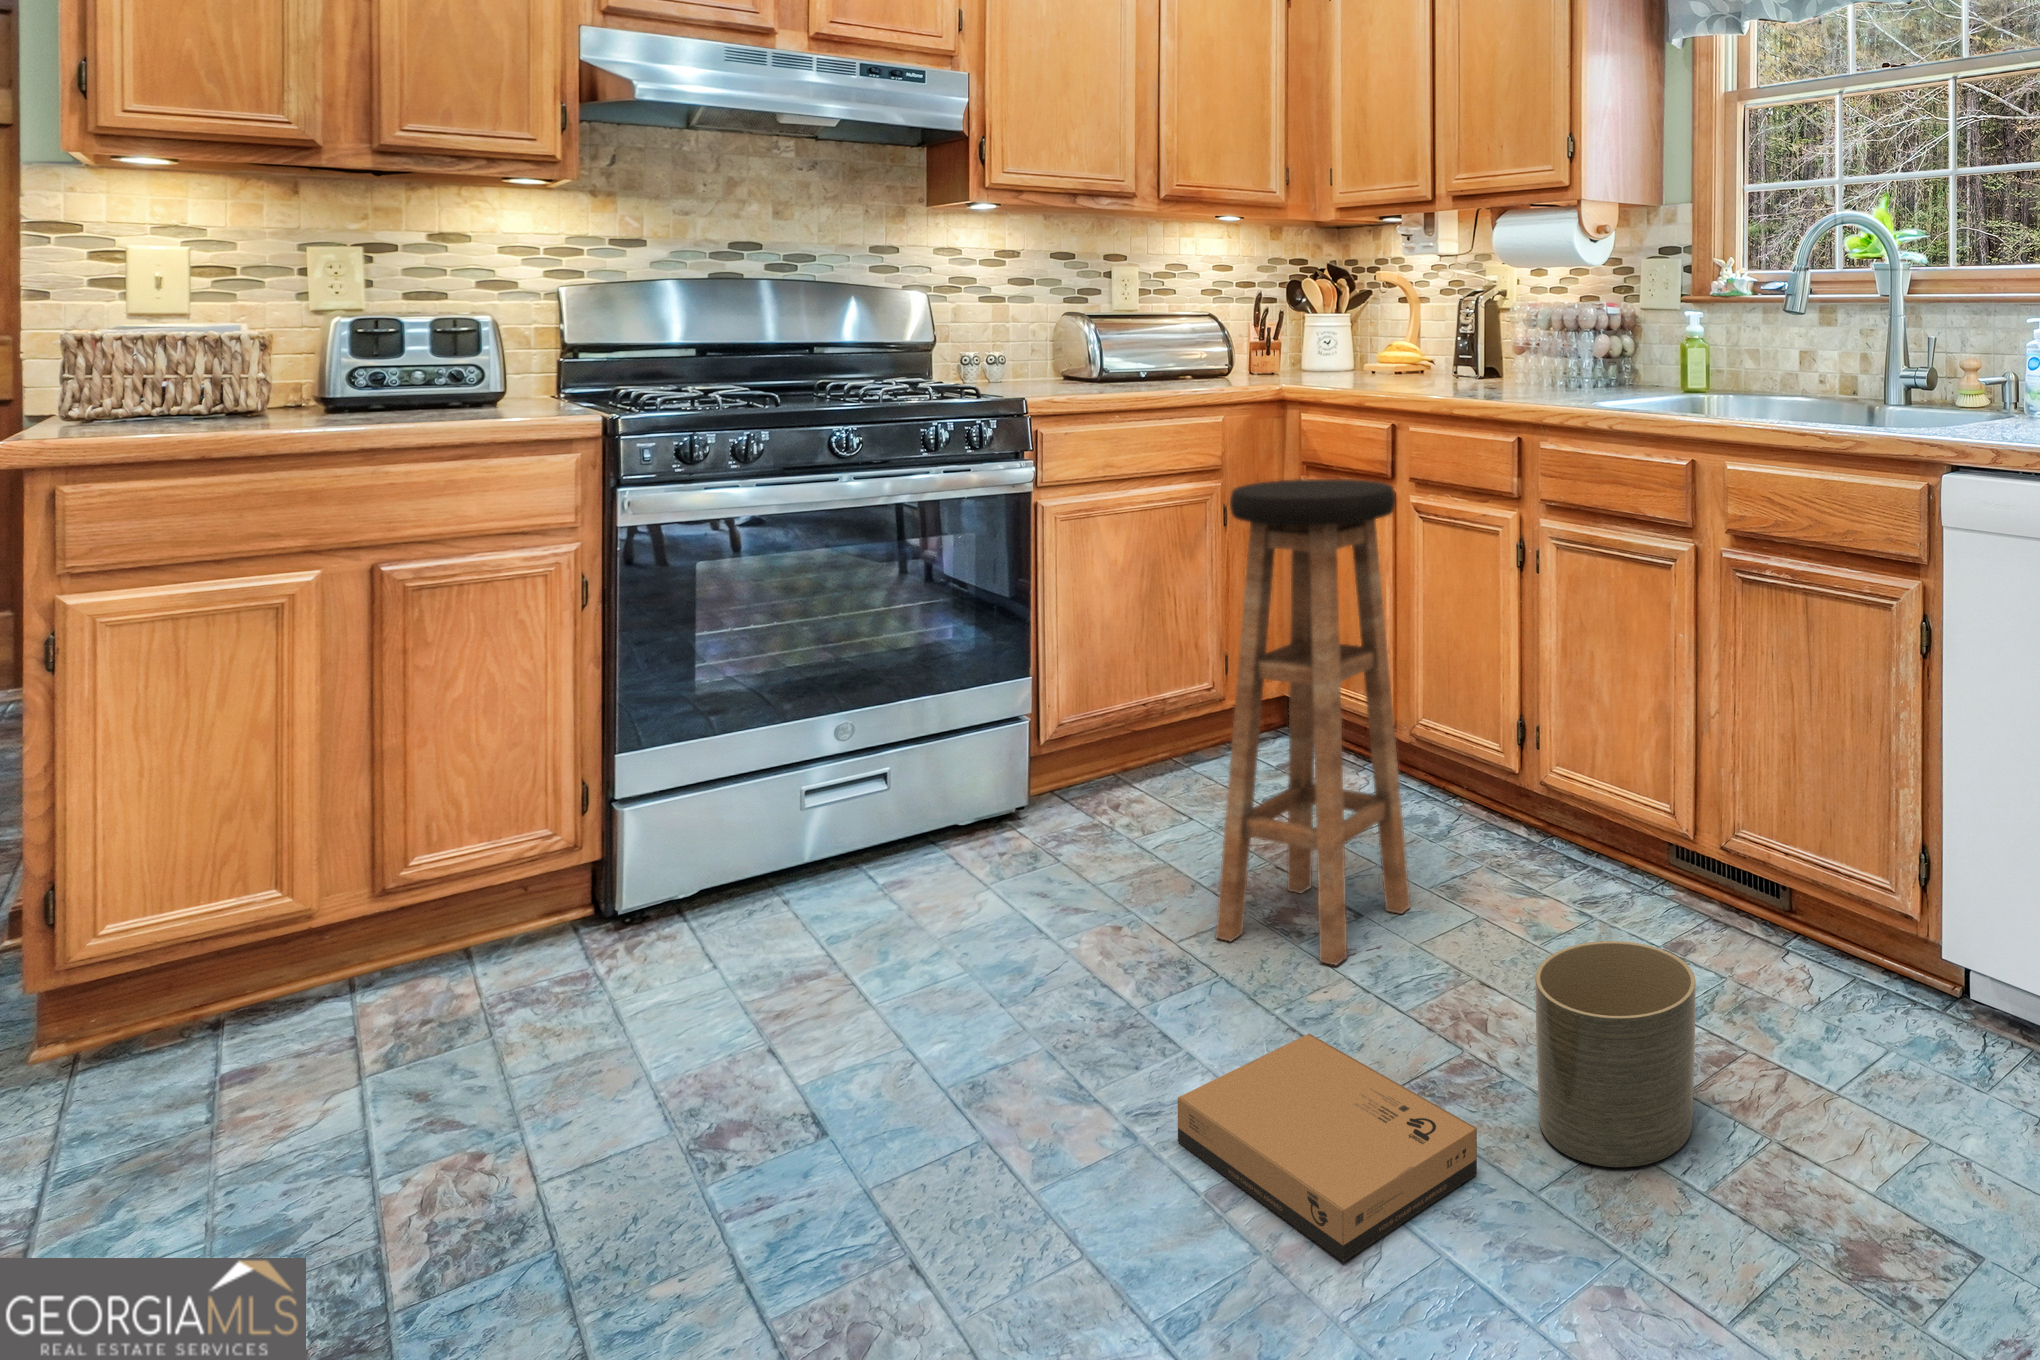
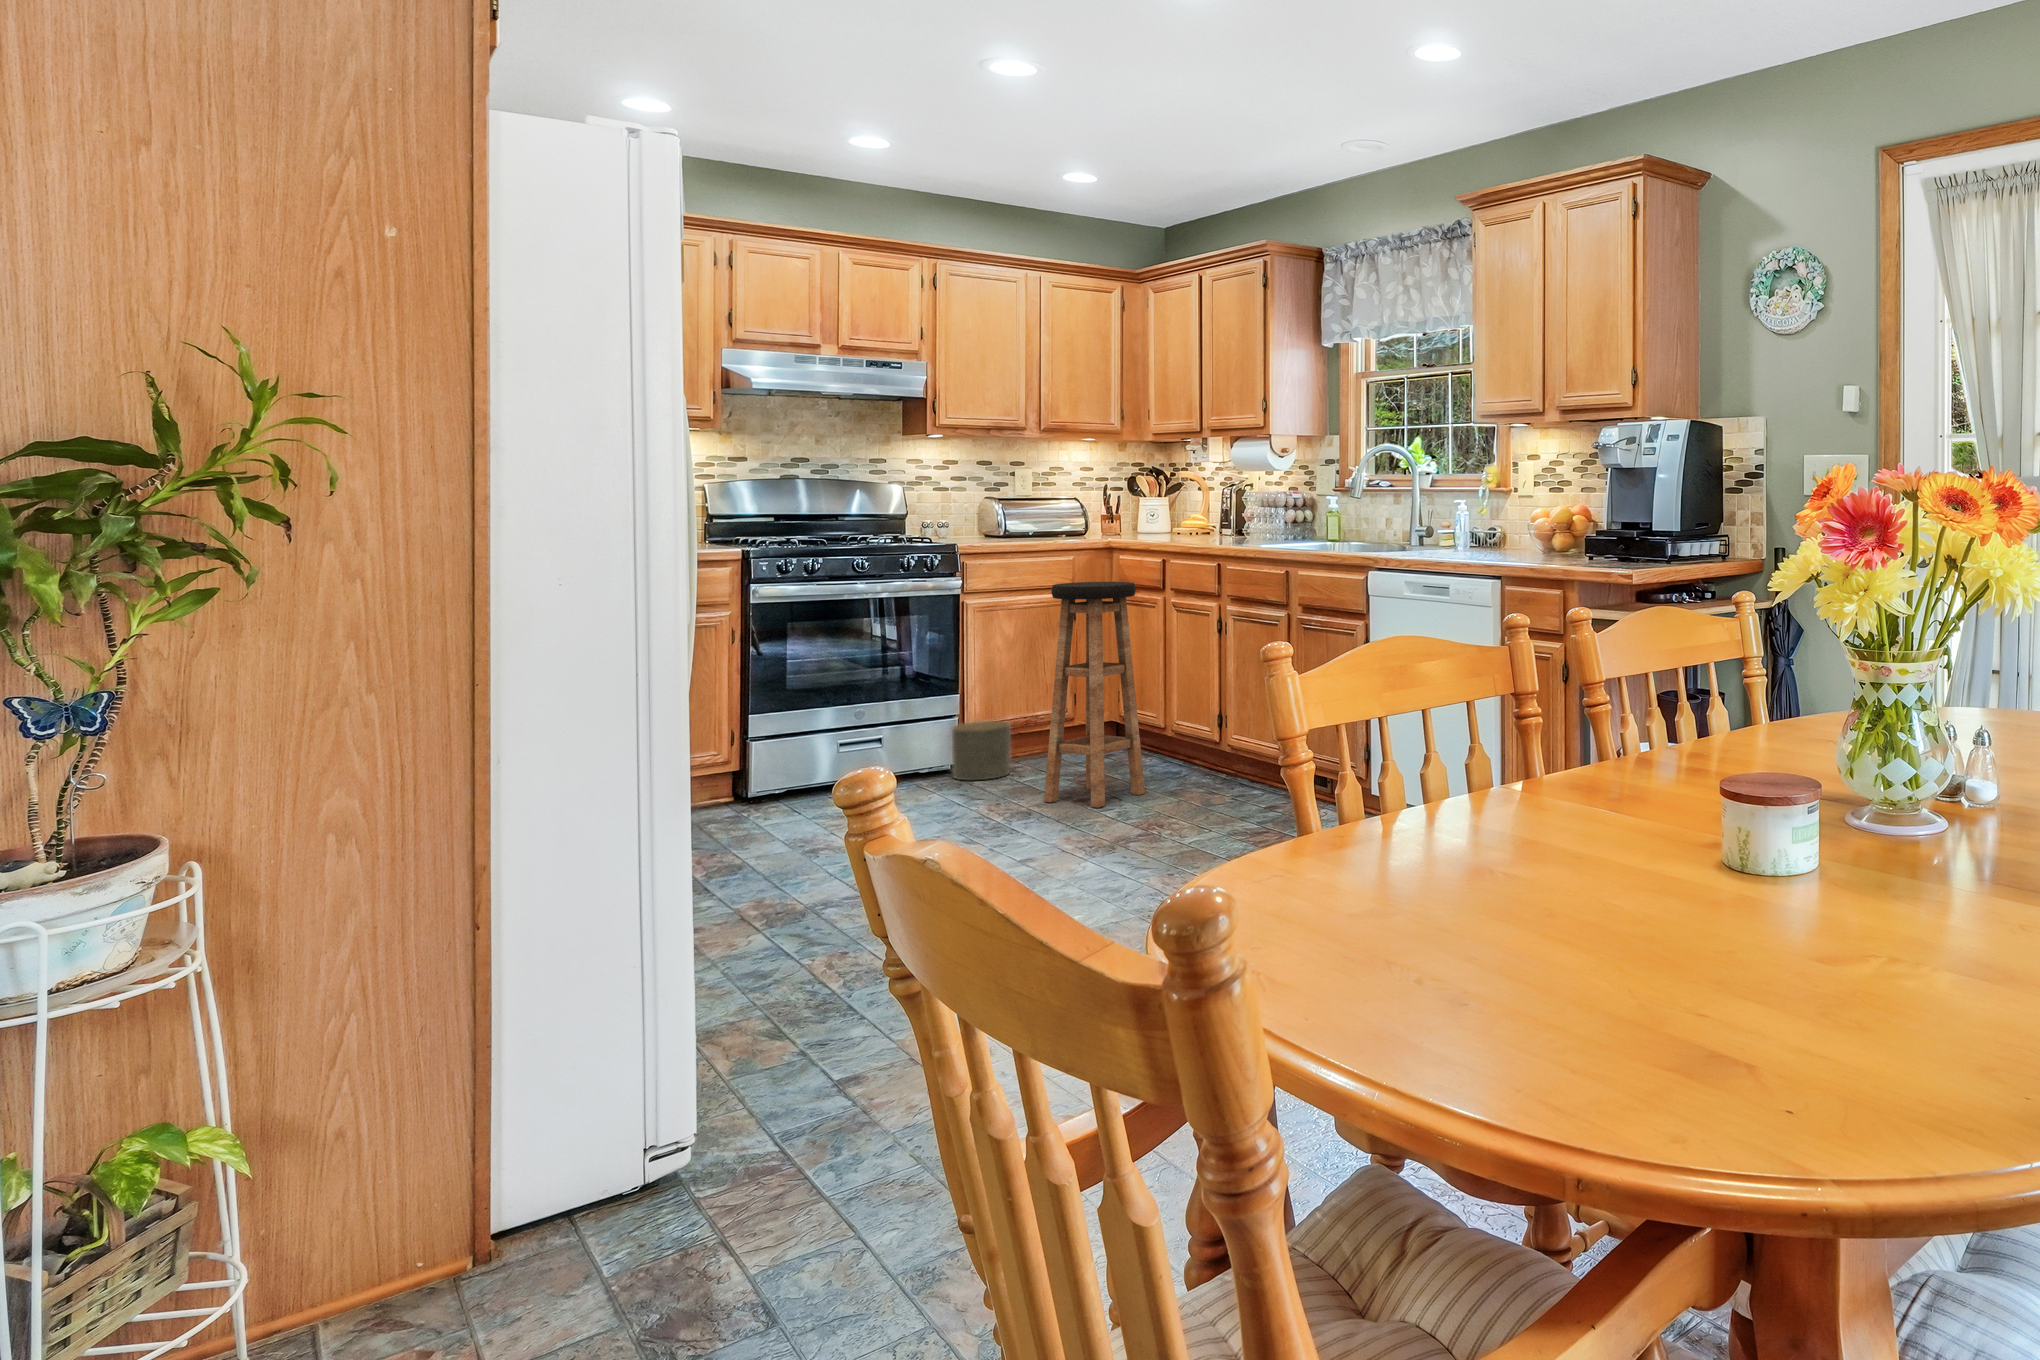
planter: present [1535,941,1696,1167] -> present [951,721,1011,780]
cardboard box: present [1178,1034,1477,1262] -> none [1009,814,1129,864]

